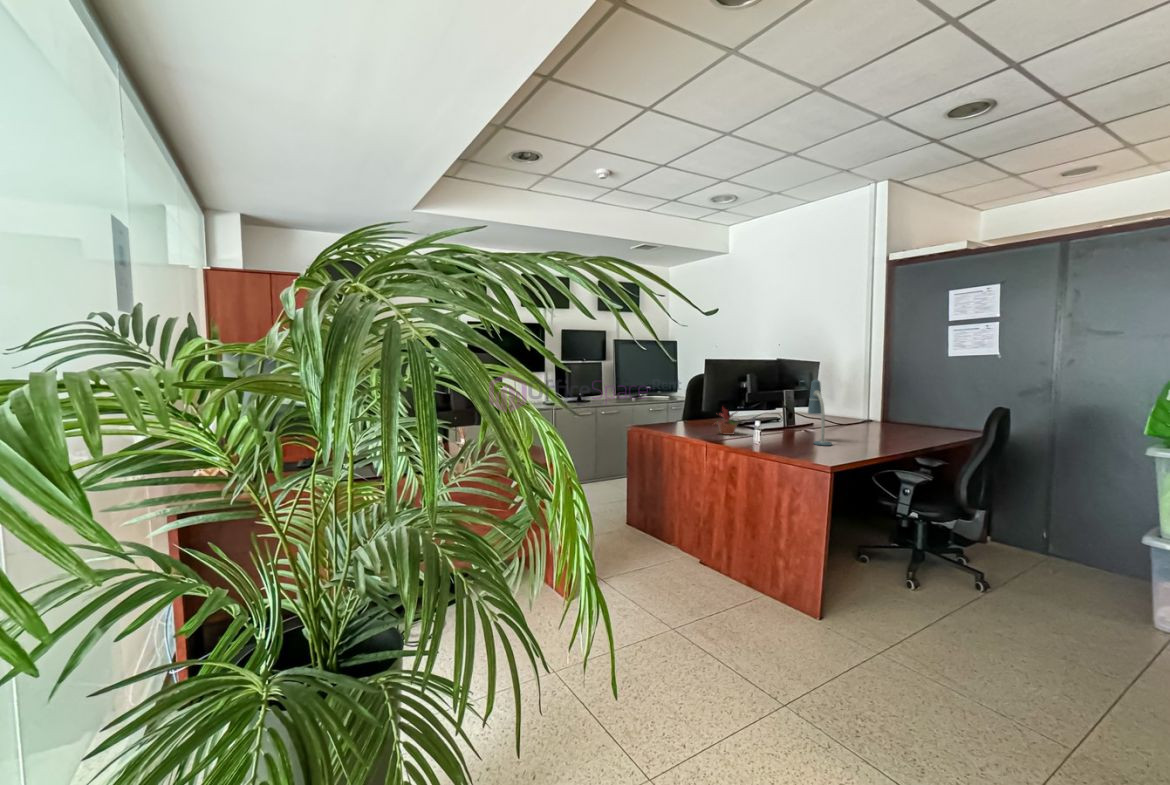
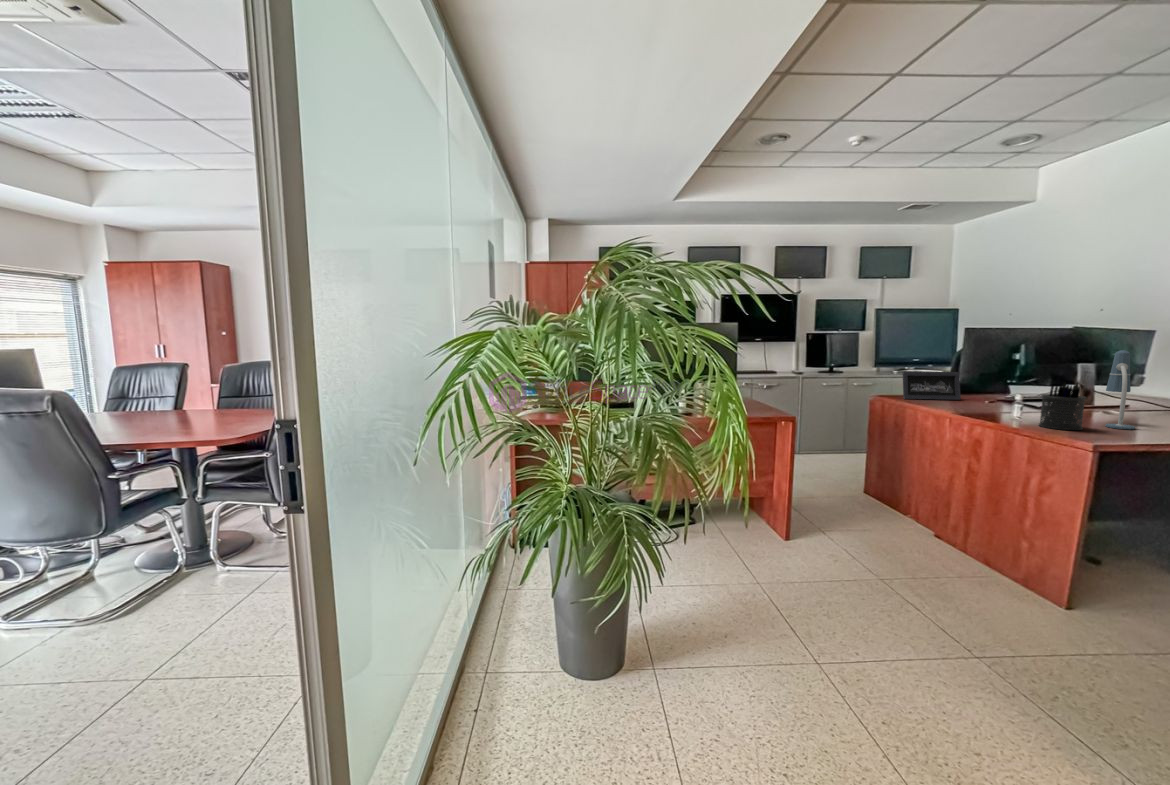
picture frame: none [656,400,702,428] -> present [902,372,961,400]
potted plant: present [717,407,738,435] -> none [965,377,1014,410]
pen holder: none [775,408,806,451] -> present [1038,382,1086,430]

